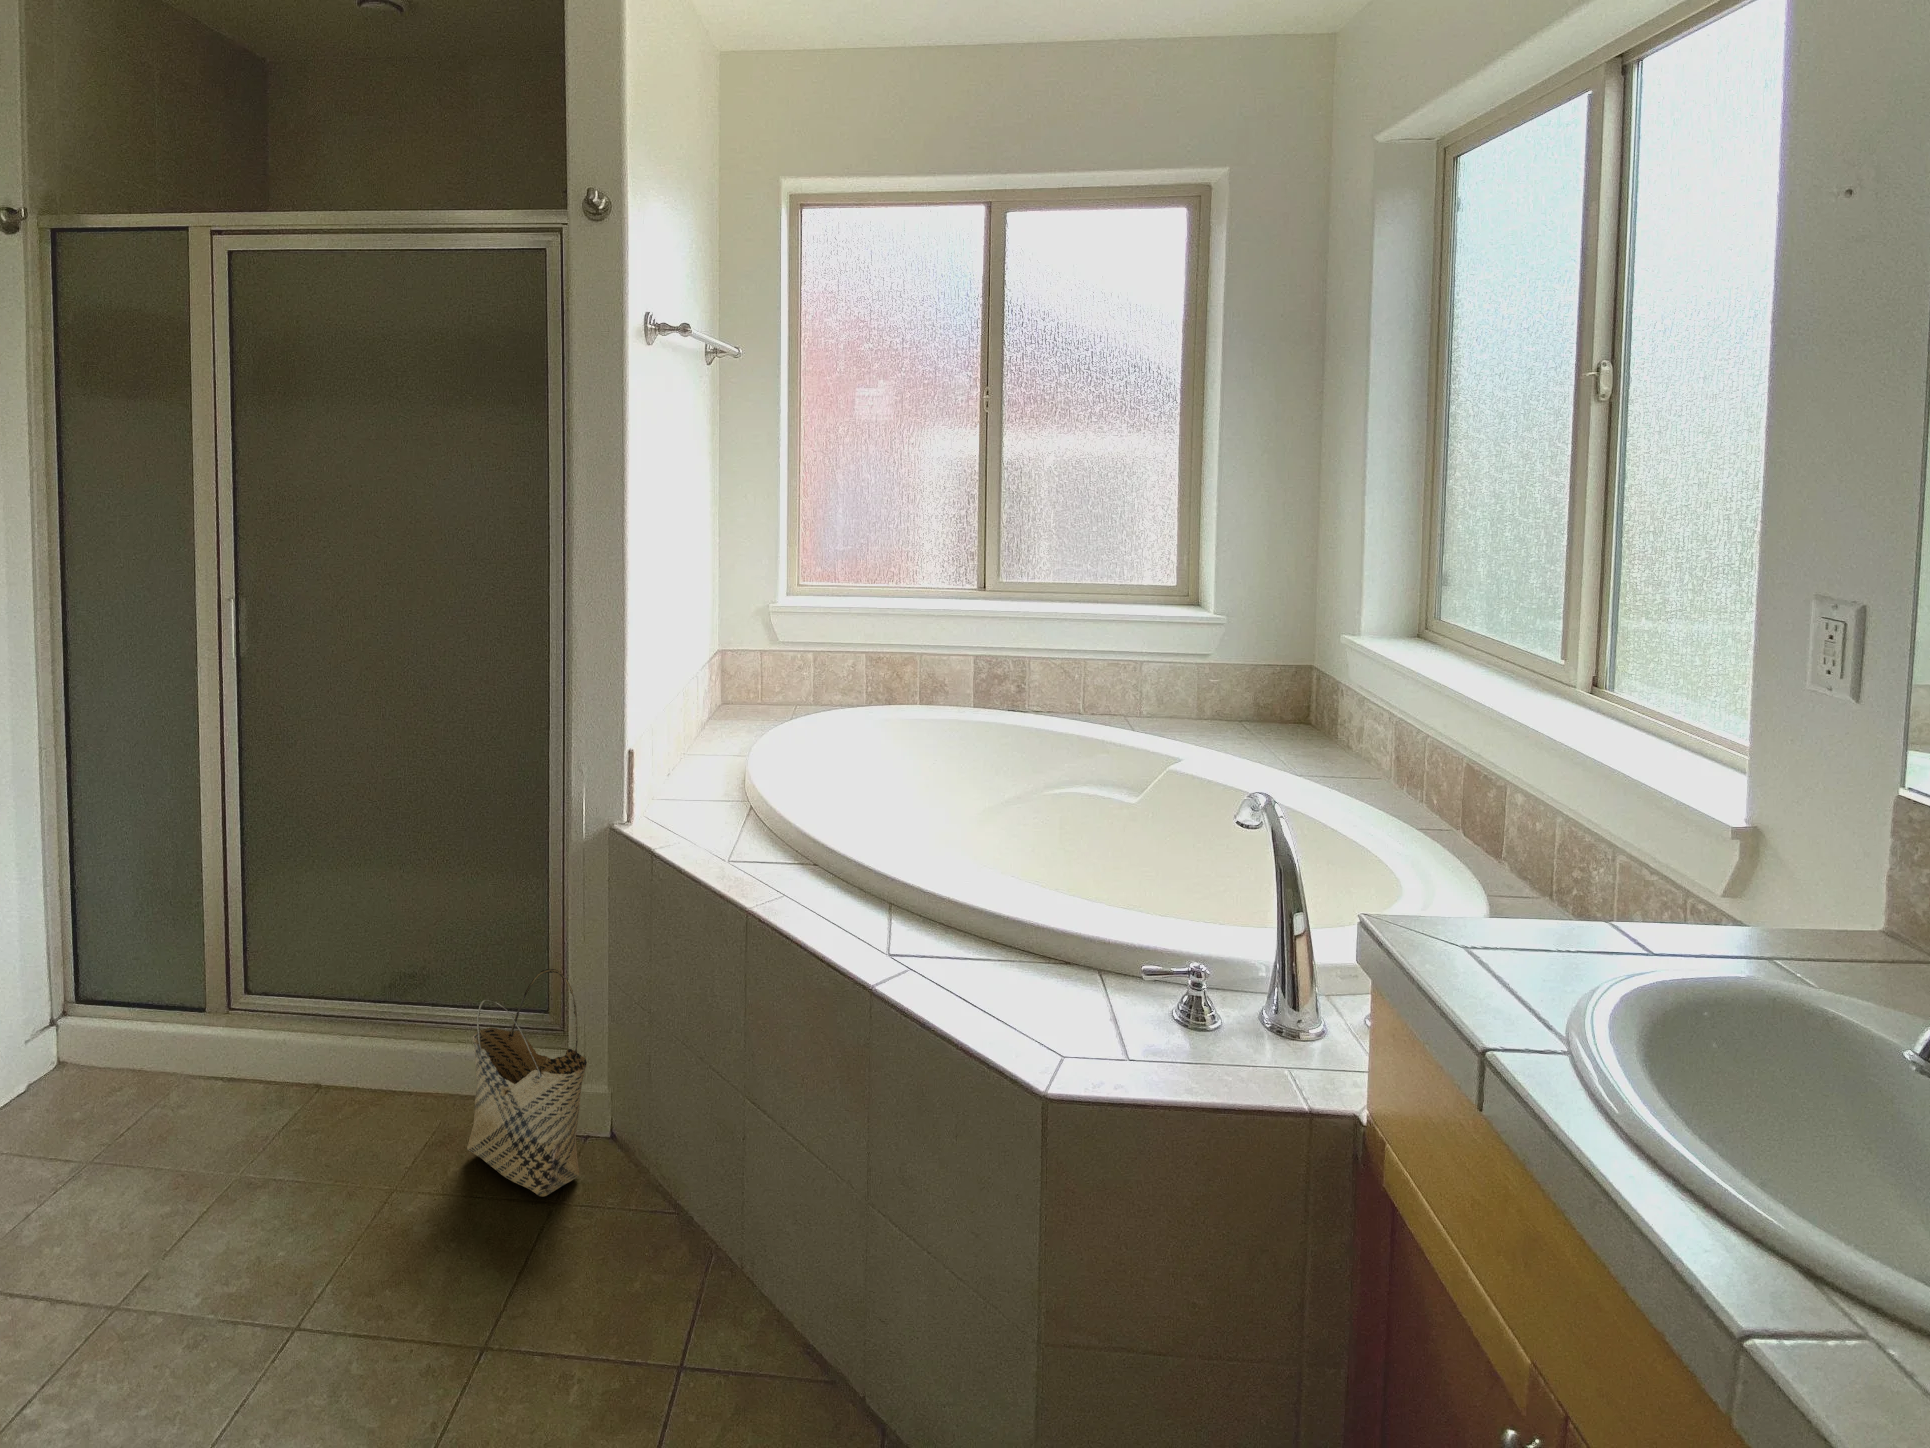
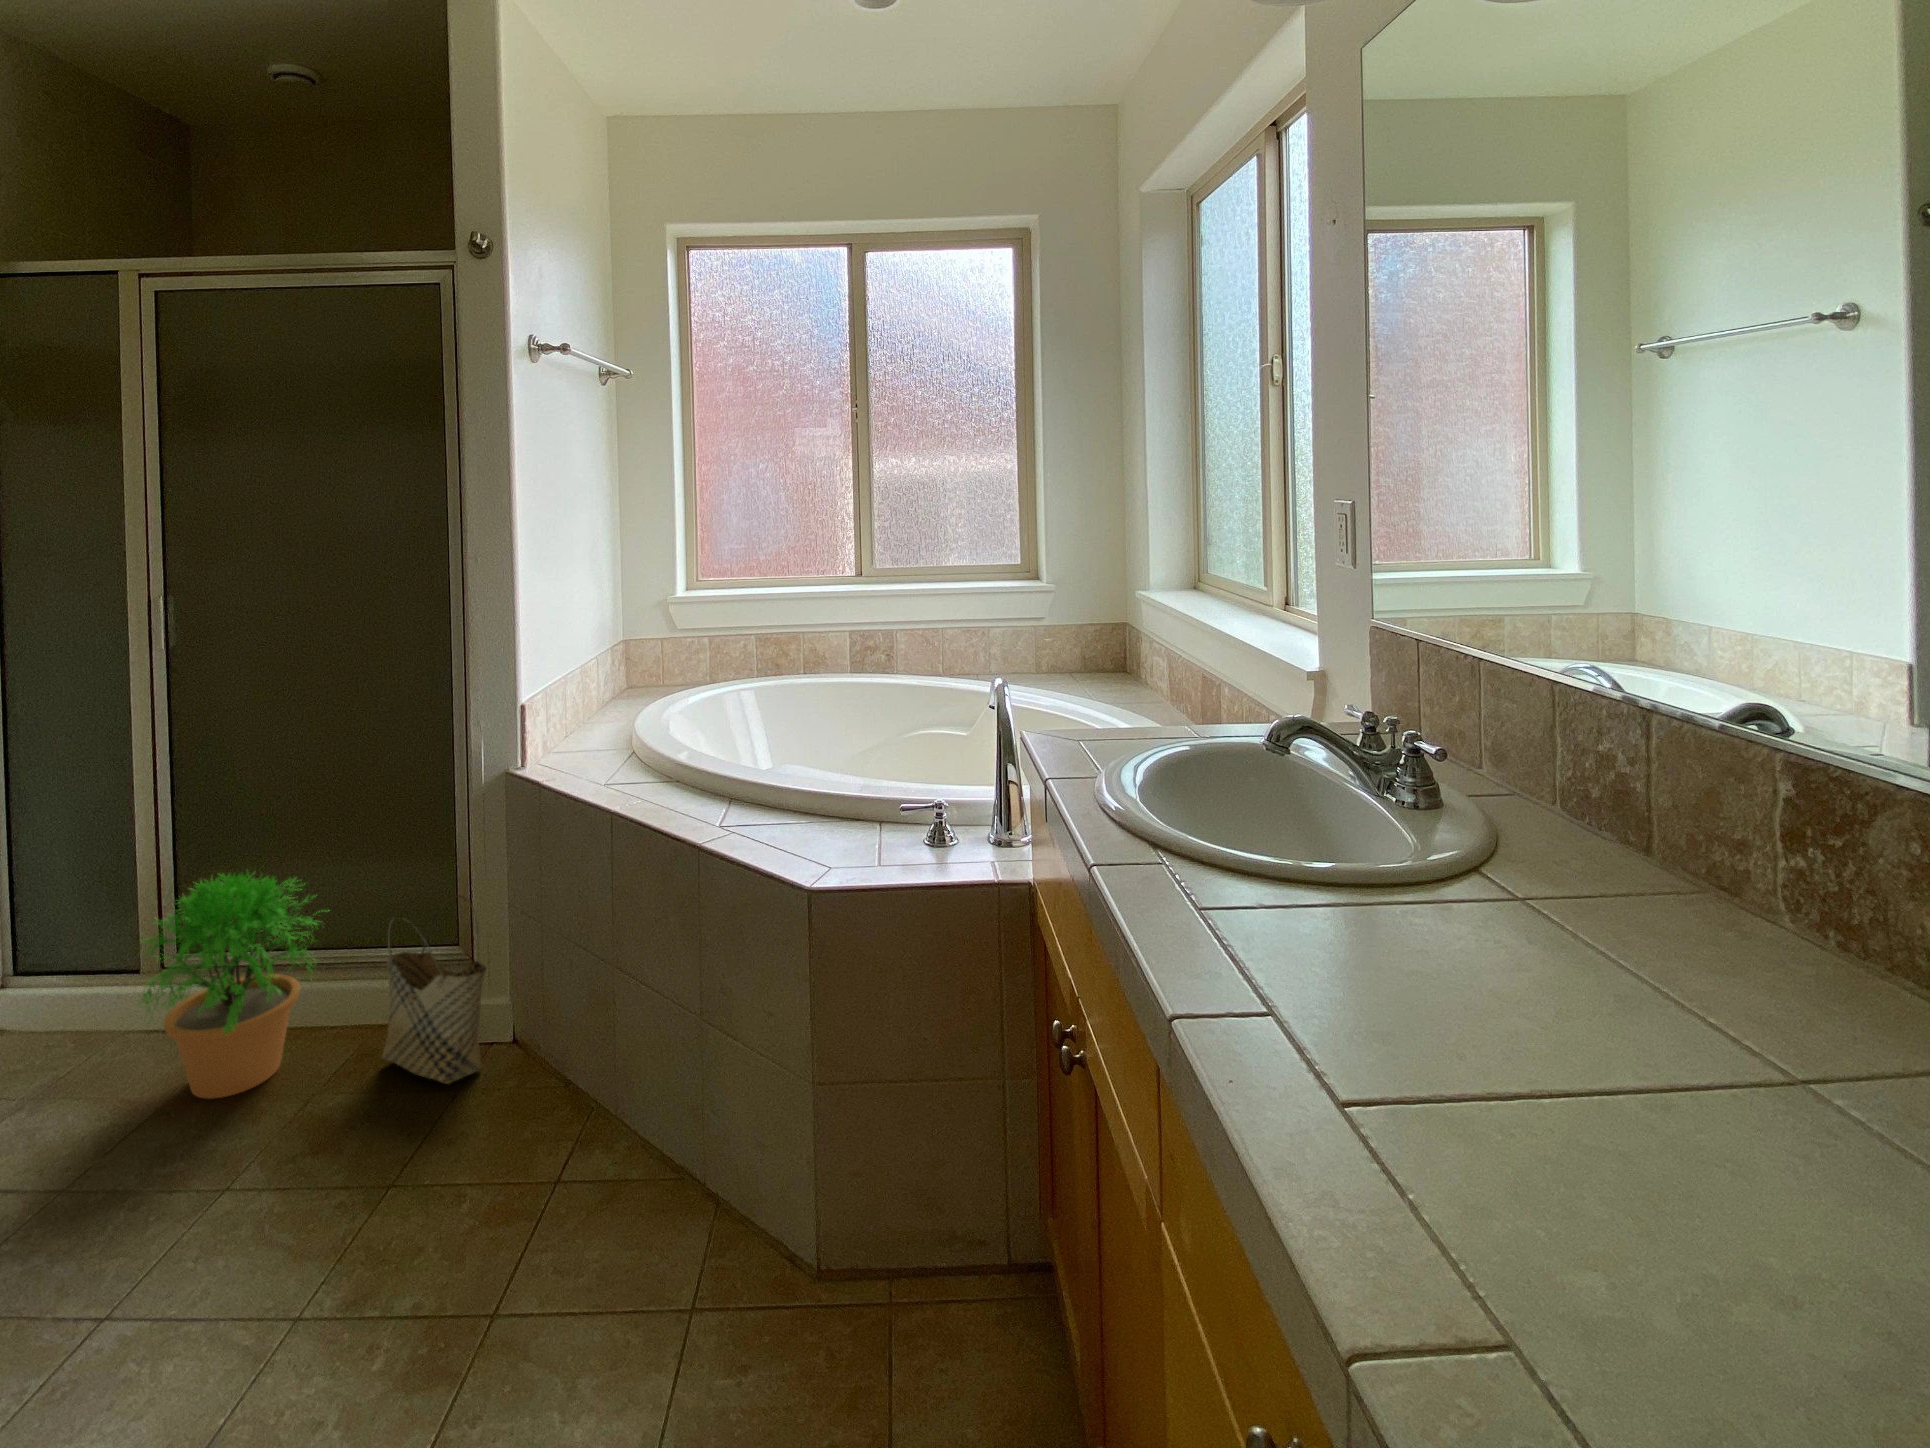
potted plant: none [198,919,412,1185] -> present [135,871,329,1099]

